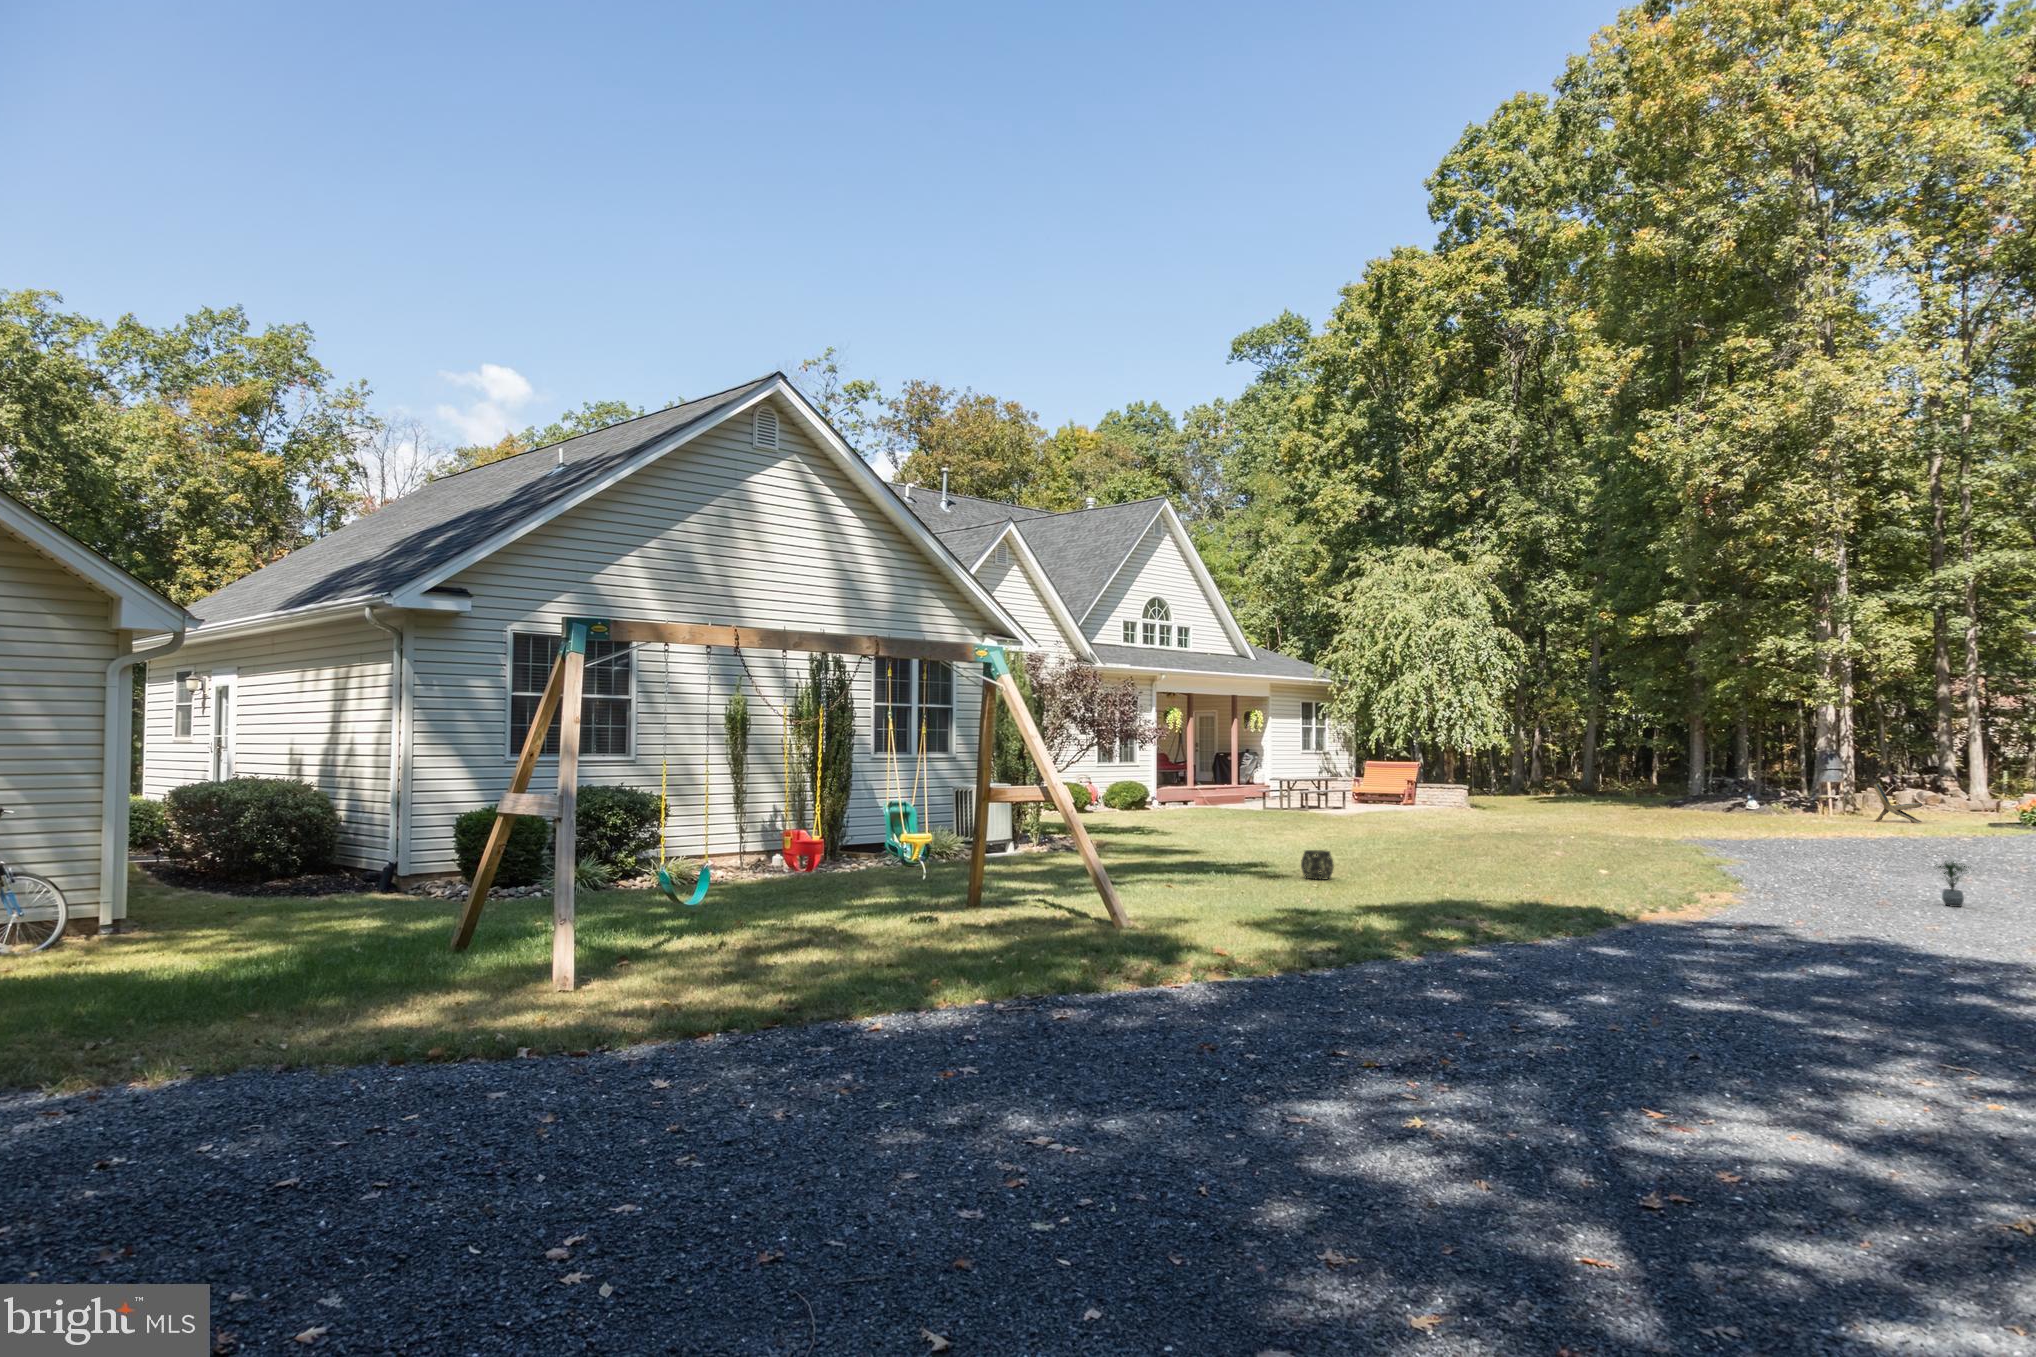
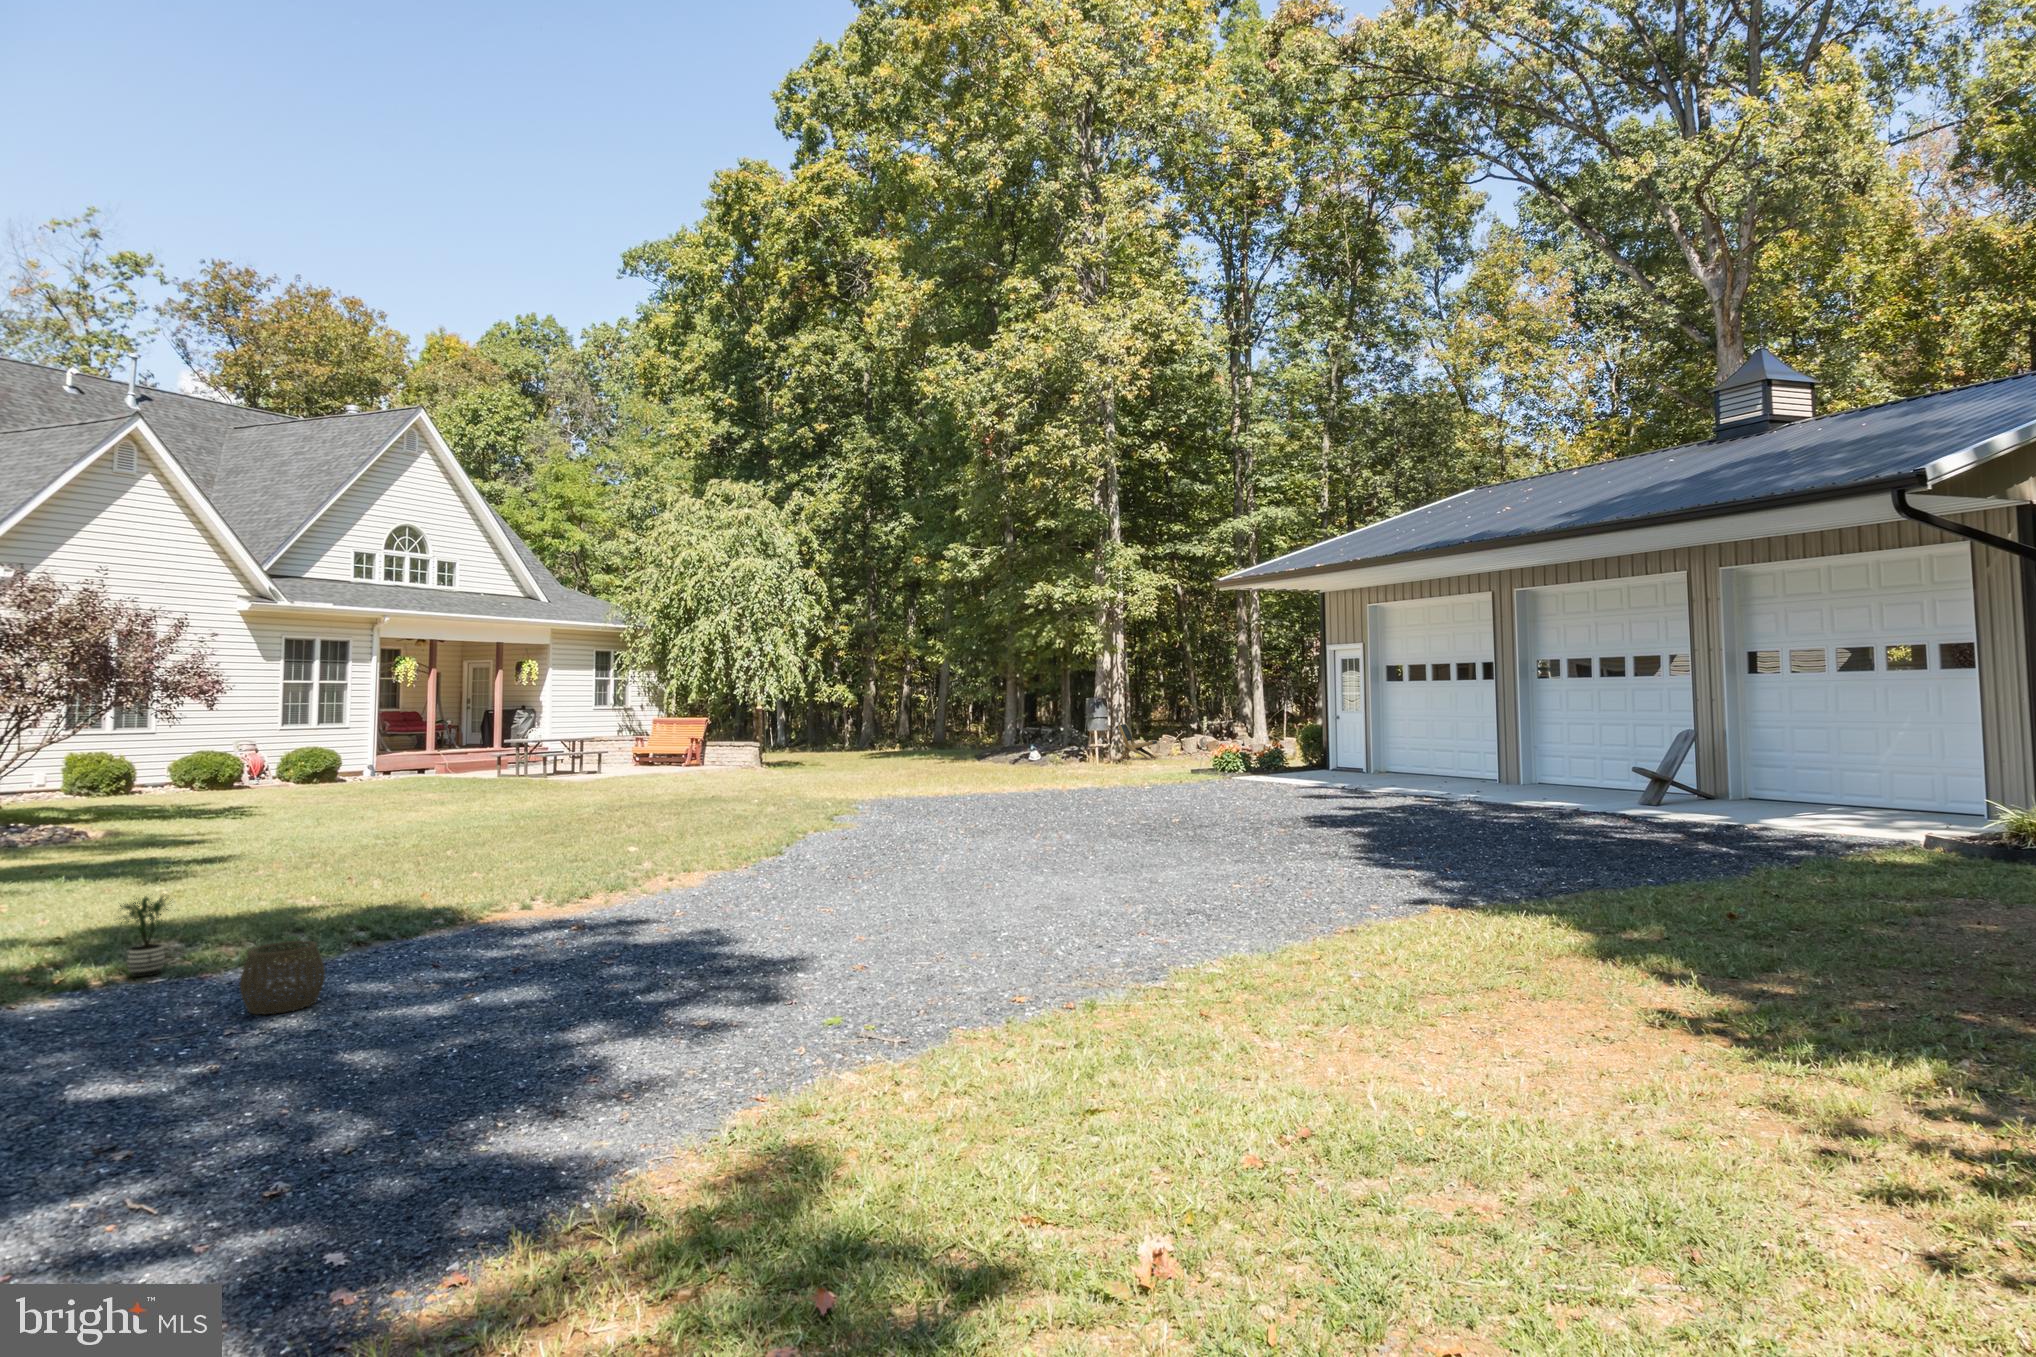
woven basket: present [1301,850,1334,880] -> present [240,941,325,1014]
potted plant: present [1936,861,1971,907] -> present [119,896,172,977]

